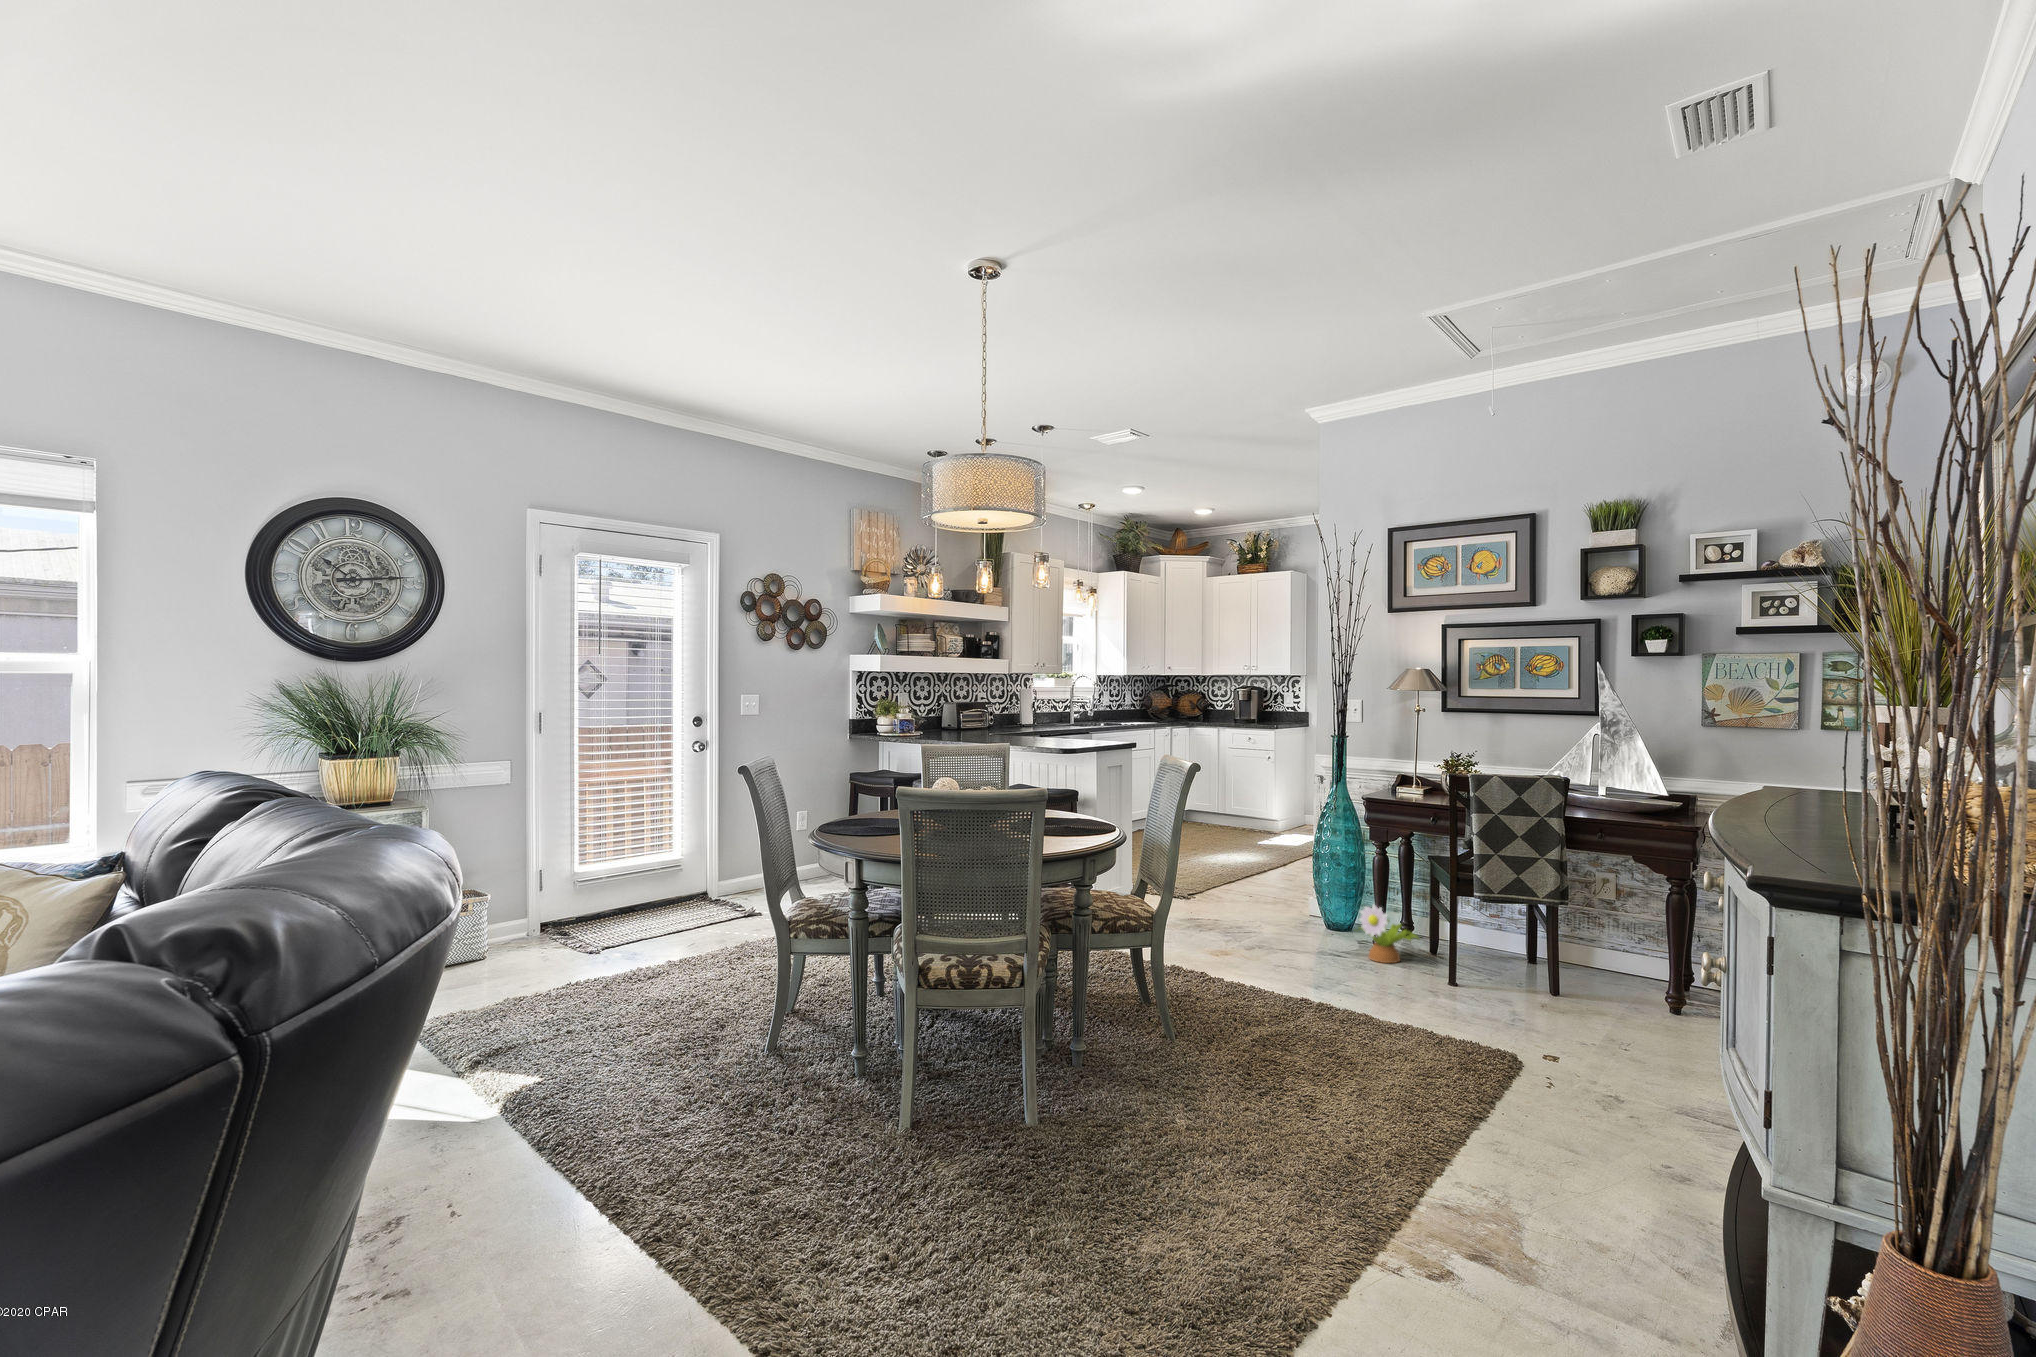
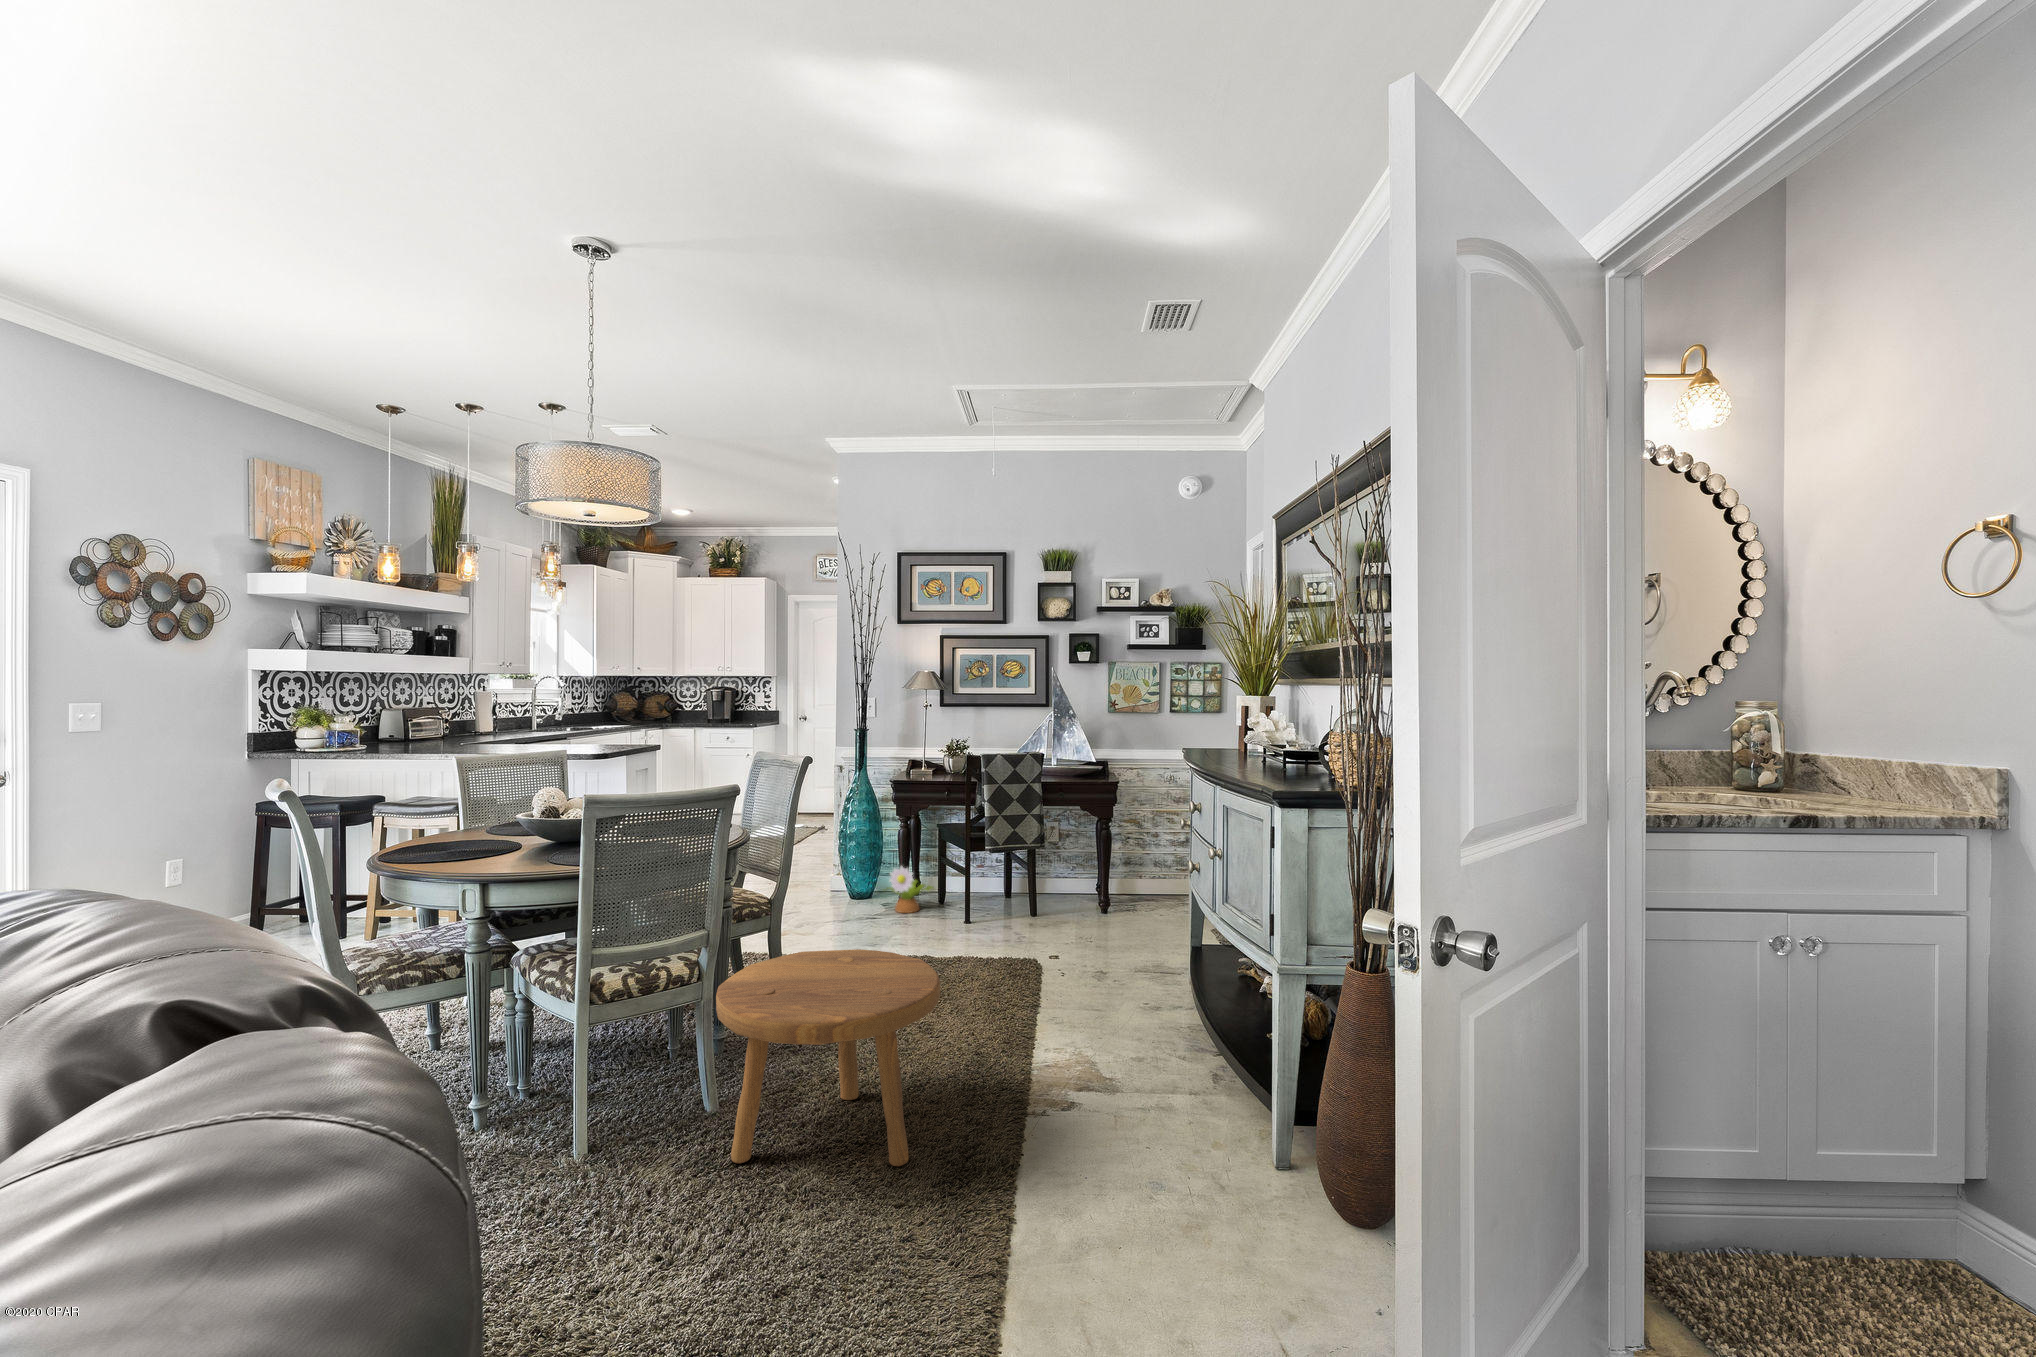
footstool: none [996,979,1247,1255] -> present [716,949,941,1166]

